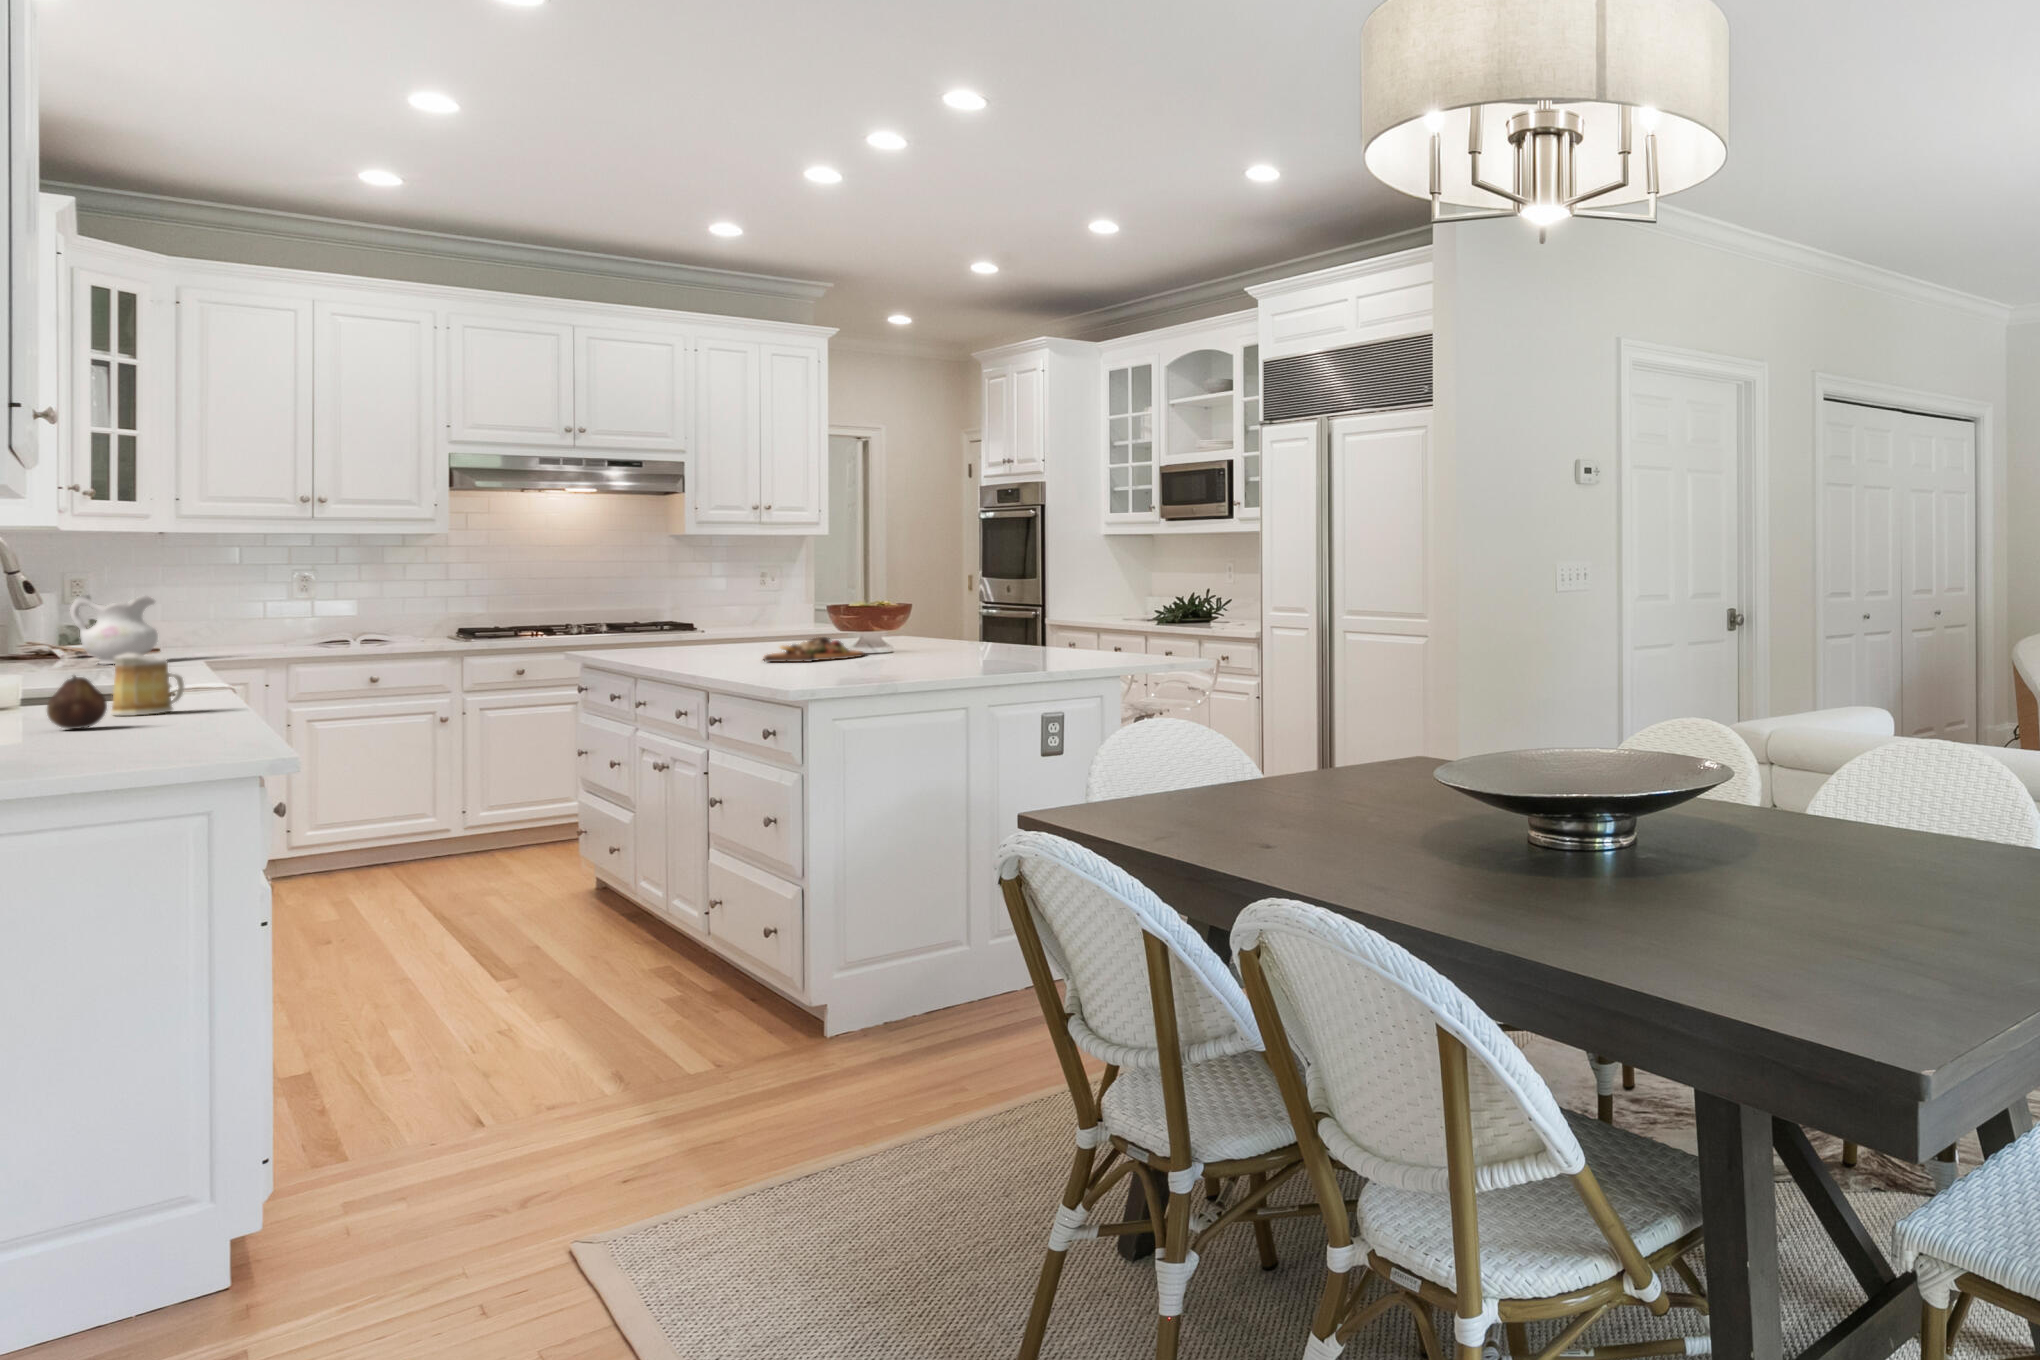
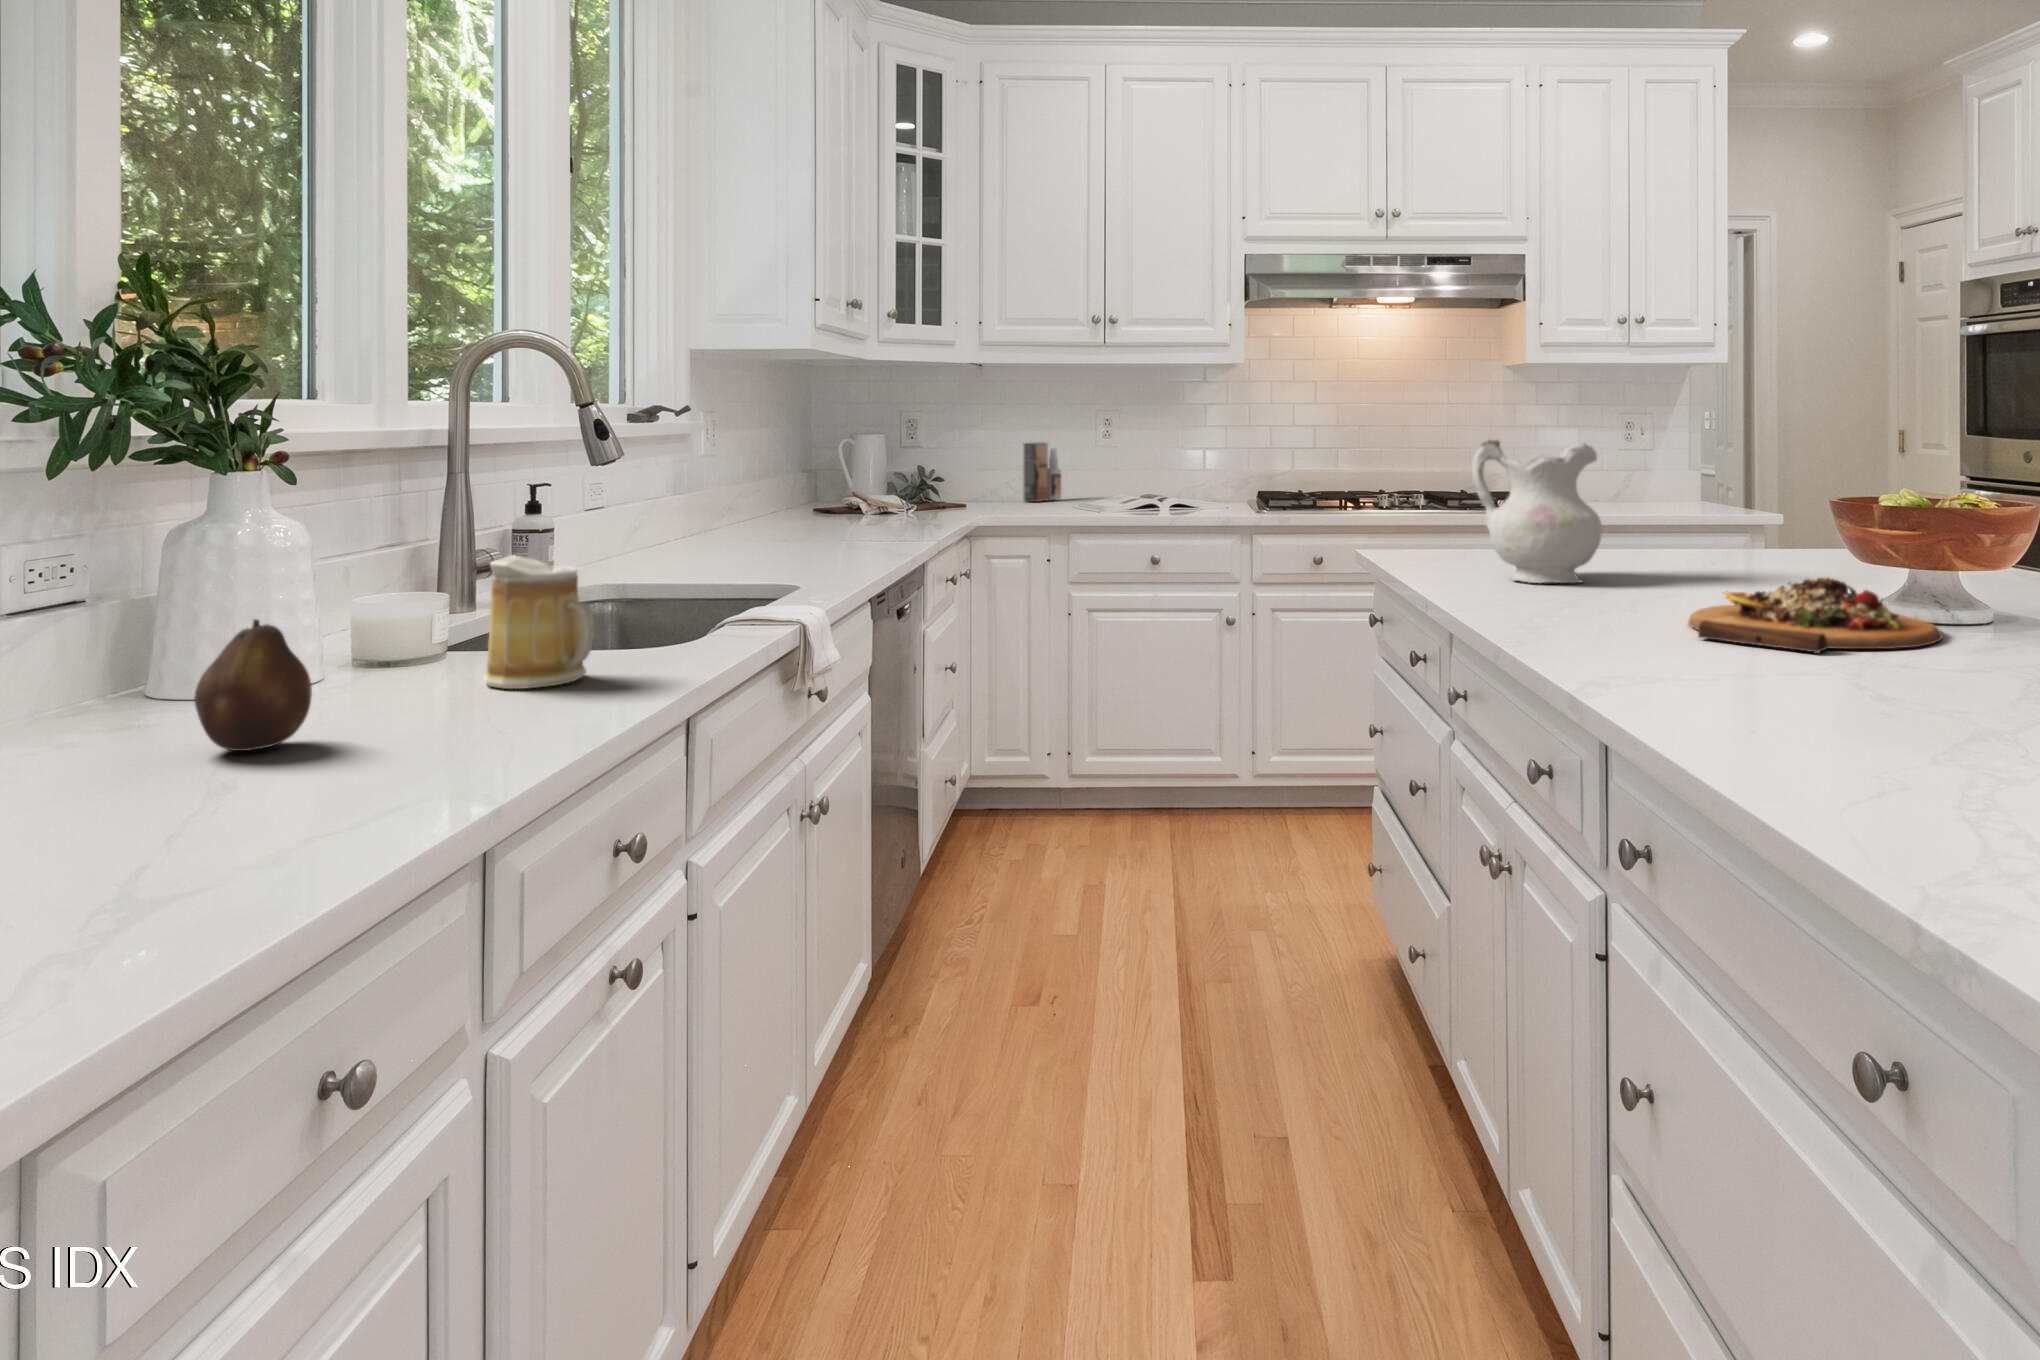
ceramic pitcher: present [70,595,158,665] -> present [1472,440,1602,583]
spray bottle: none [213,597,252,646] -> present [1023,443,1061,502]

